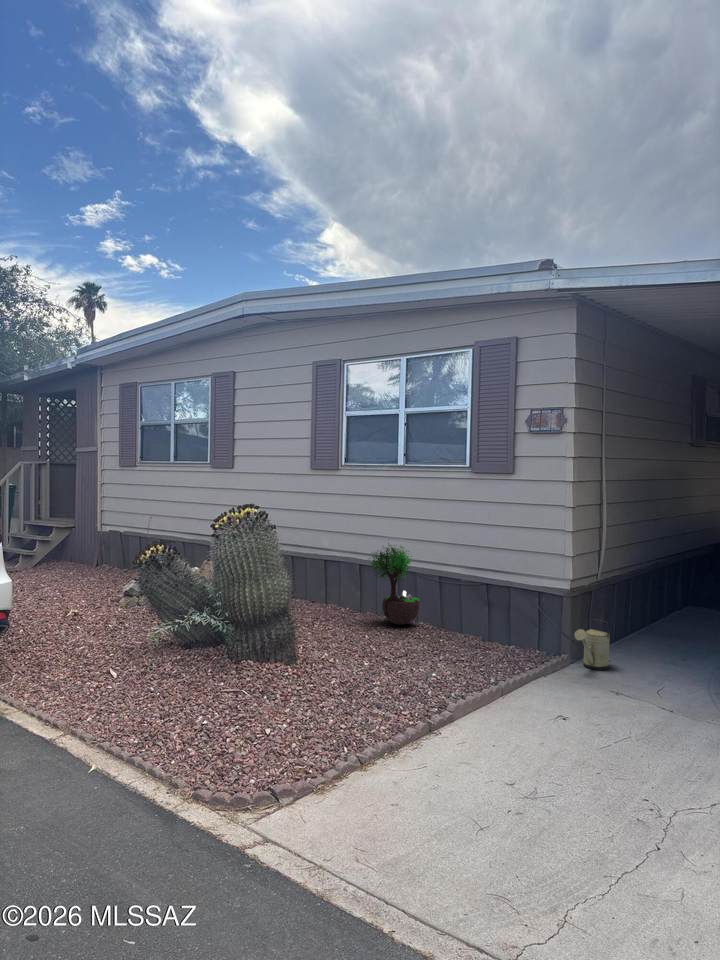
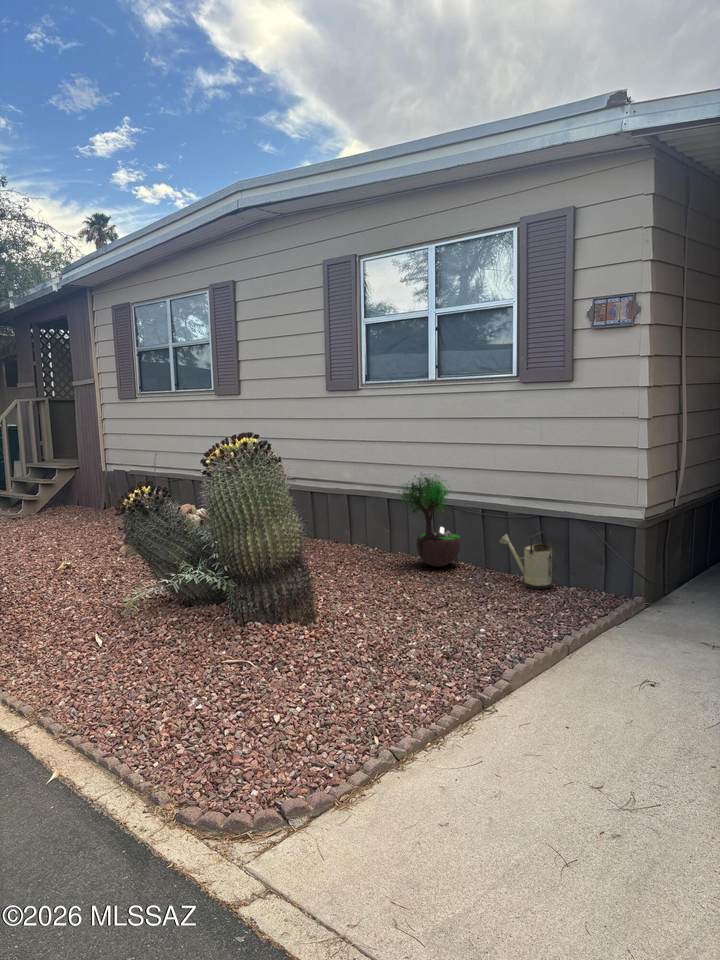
watering can: present [574,620,610,670] -> present [499,532,556,589]

